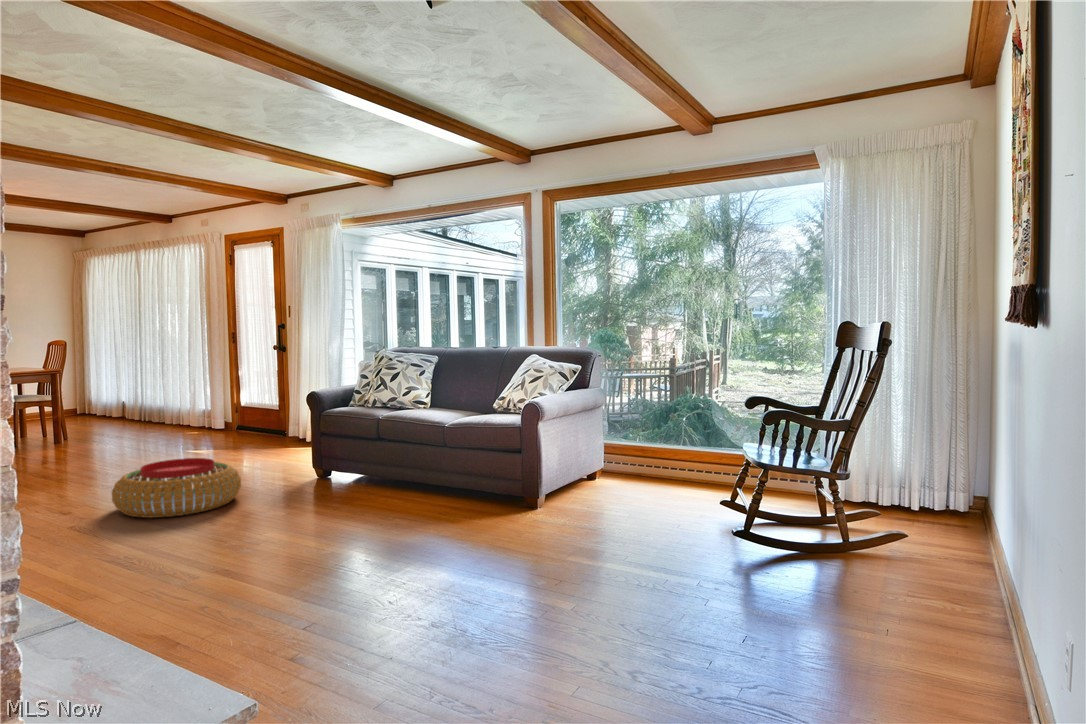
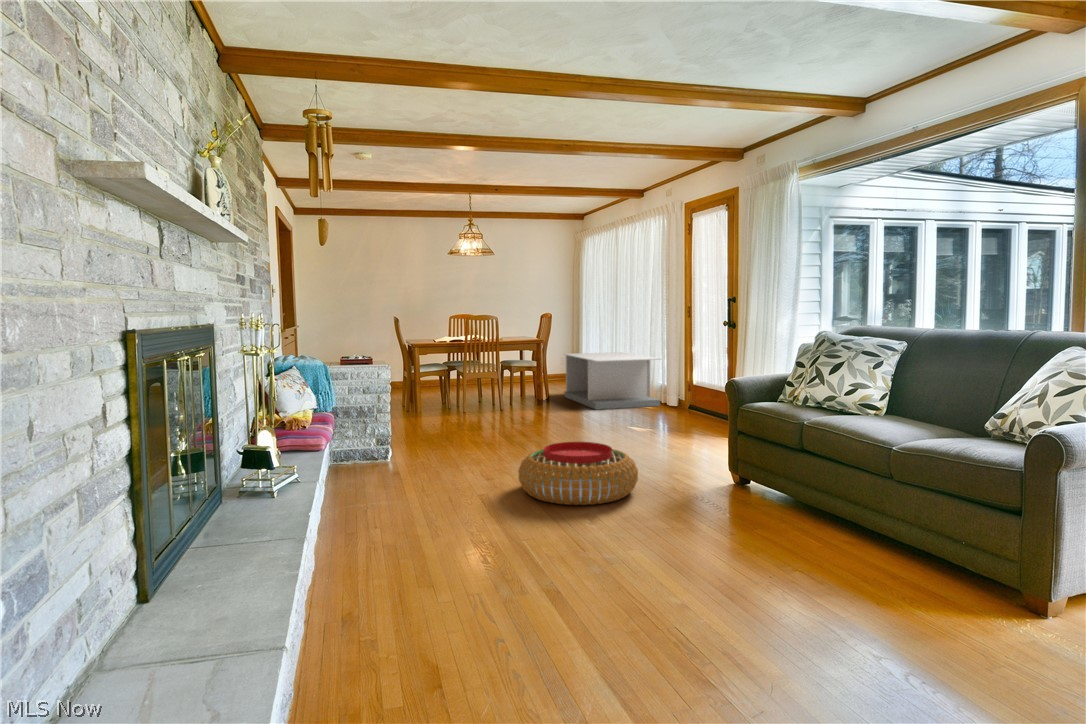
coffee table: none [82,380,206,439] -> present [564,352,661,410]

